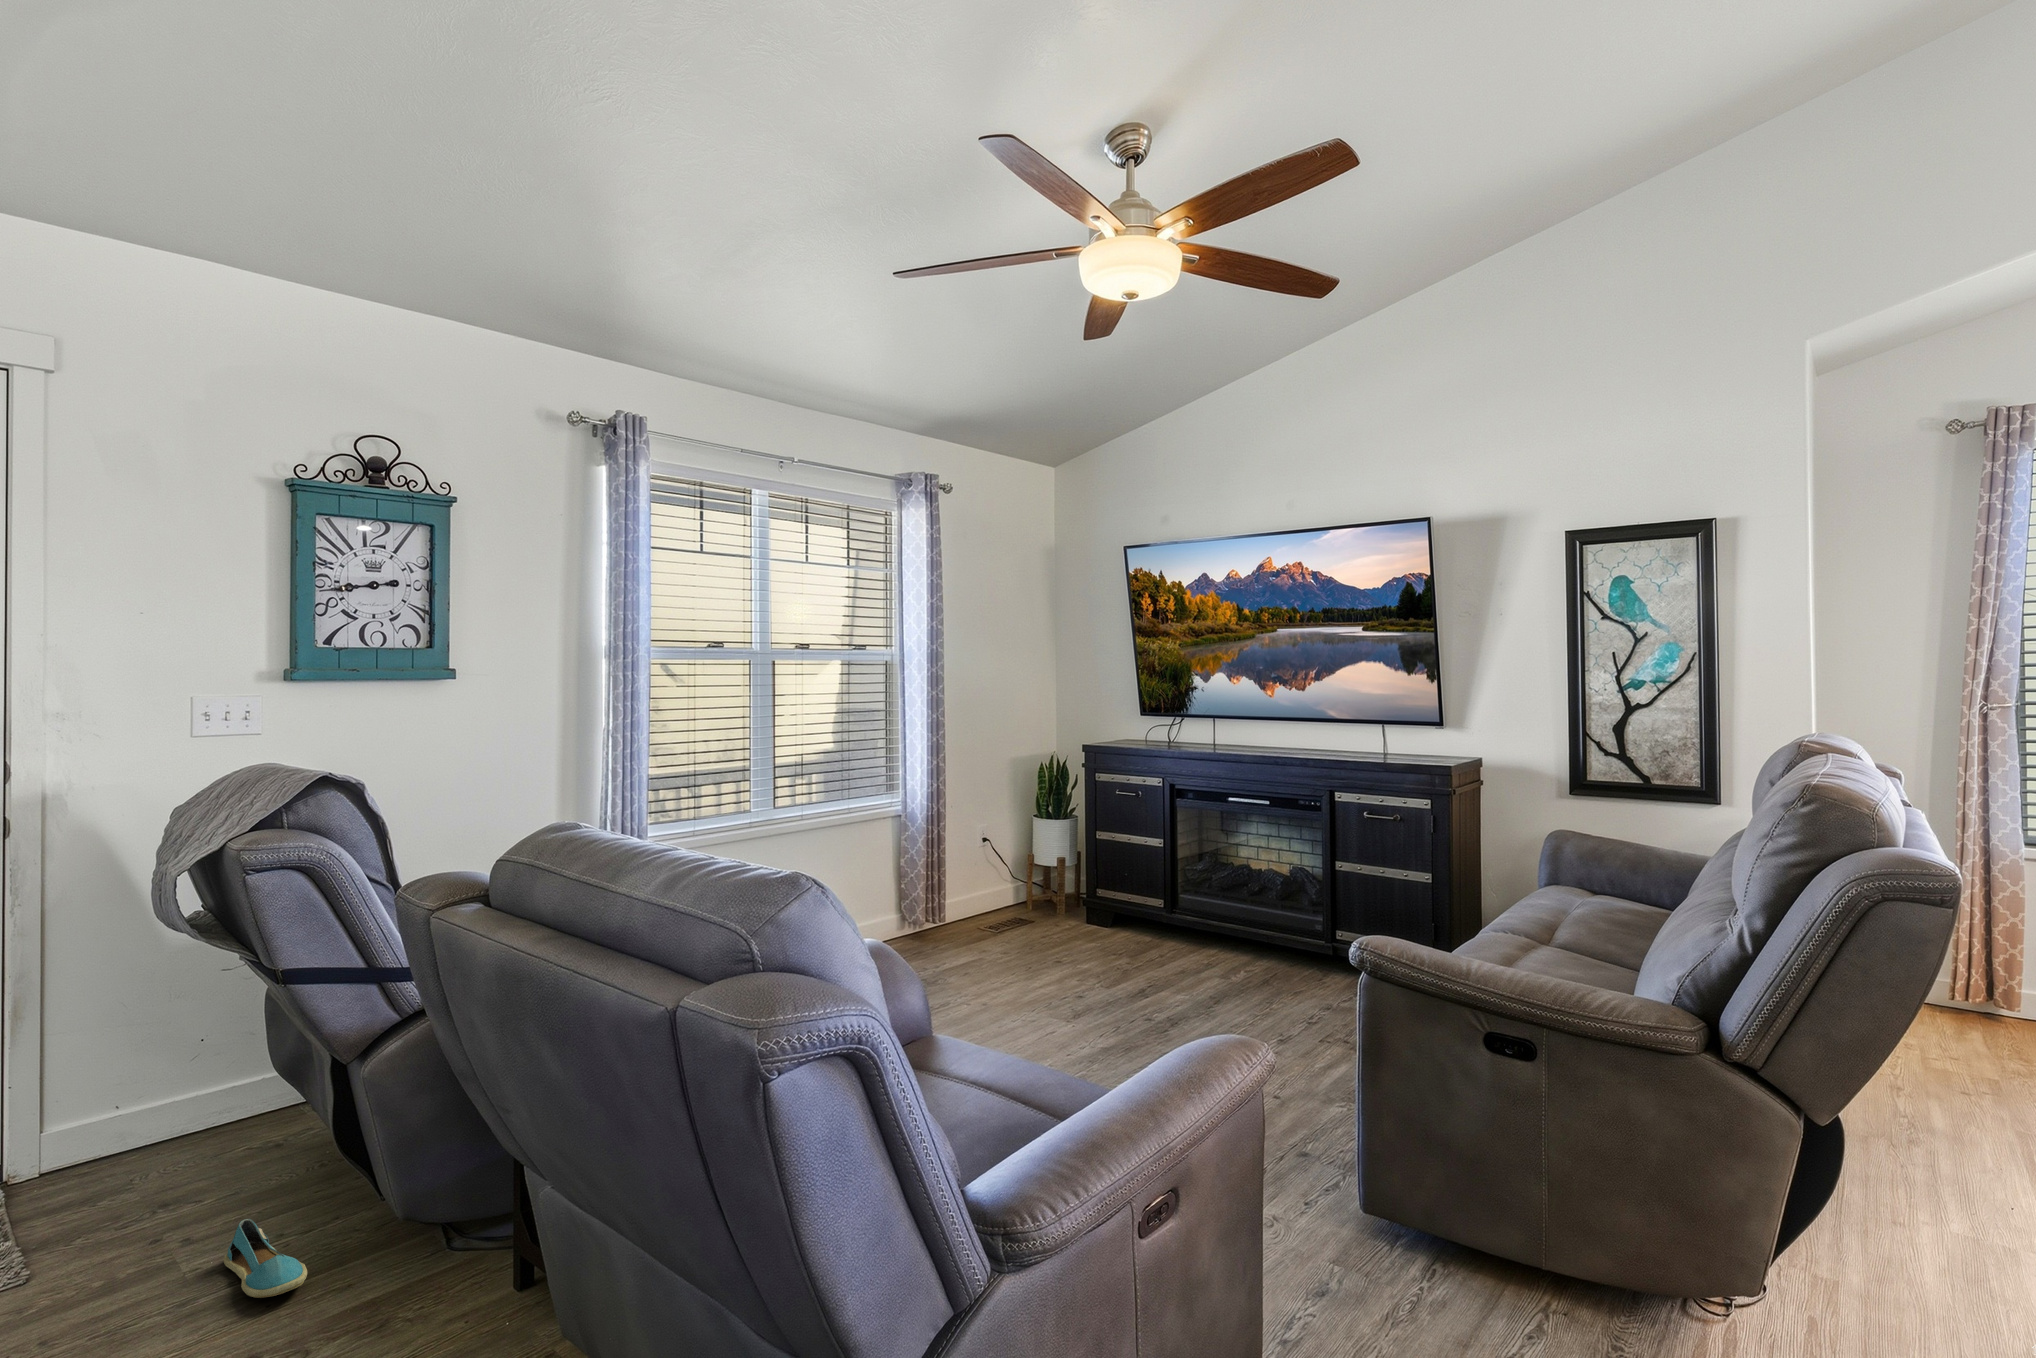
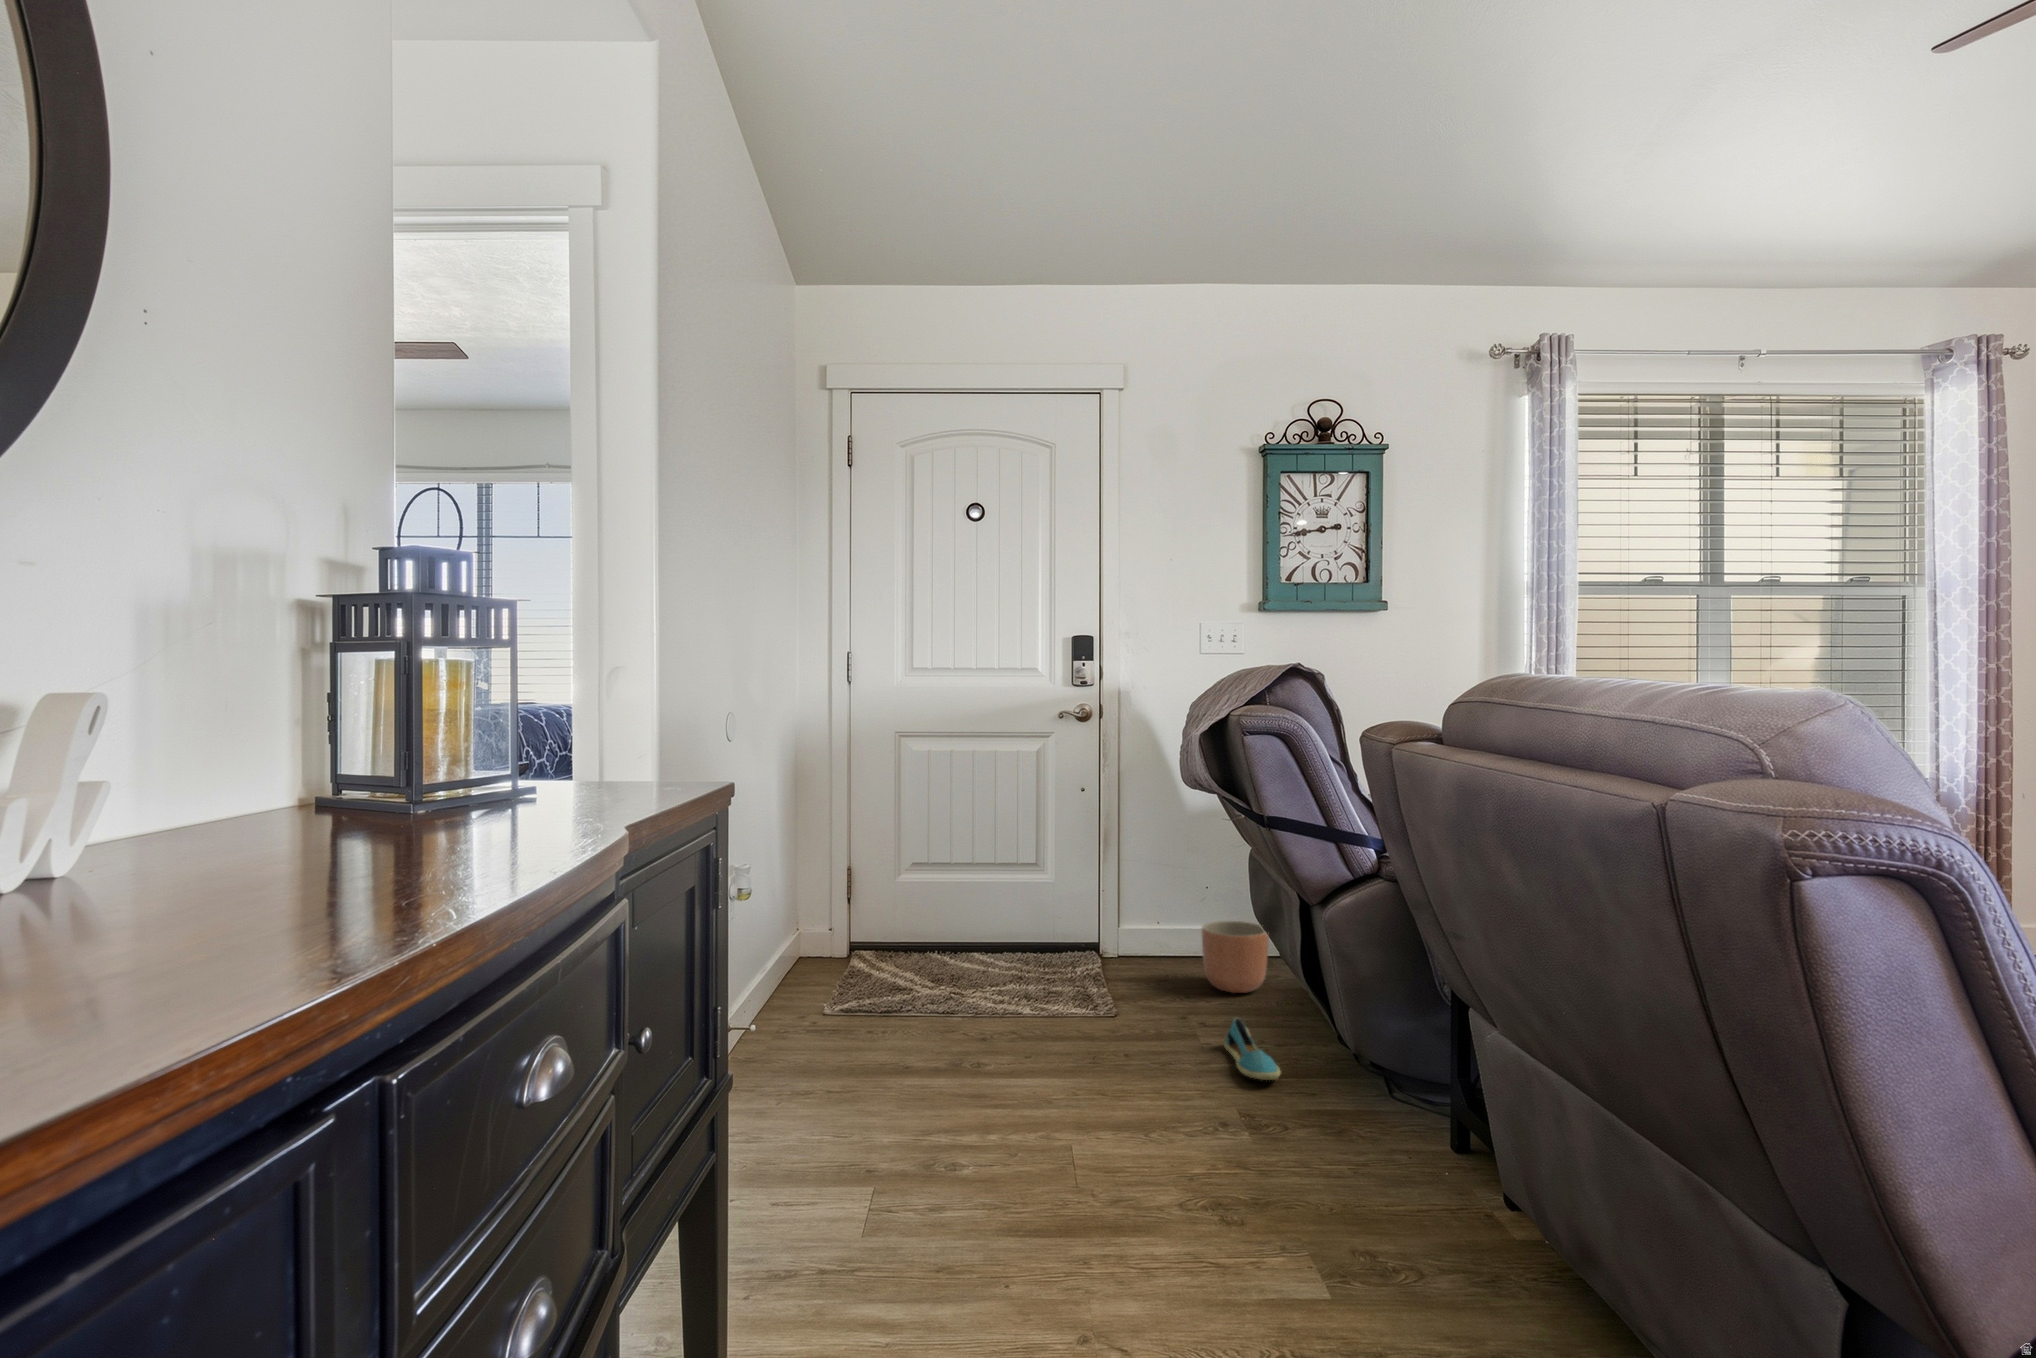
planter: none [195,1076,299,1178] -> present [1202,921,1269,993]

